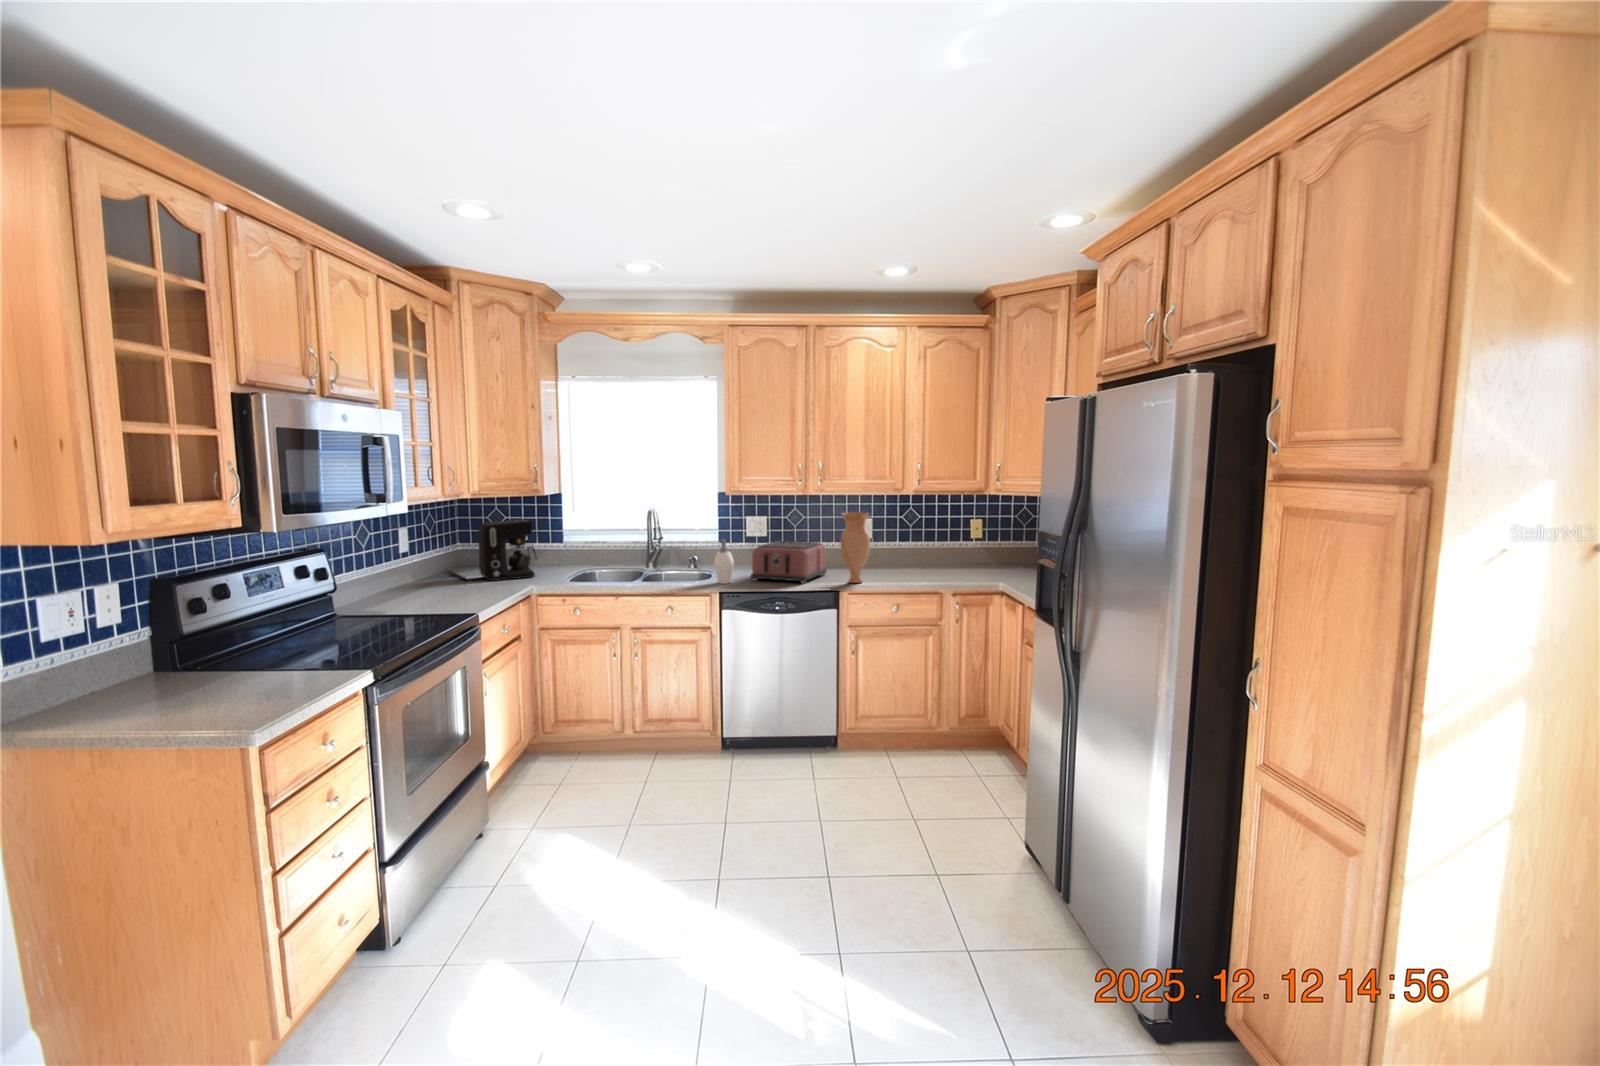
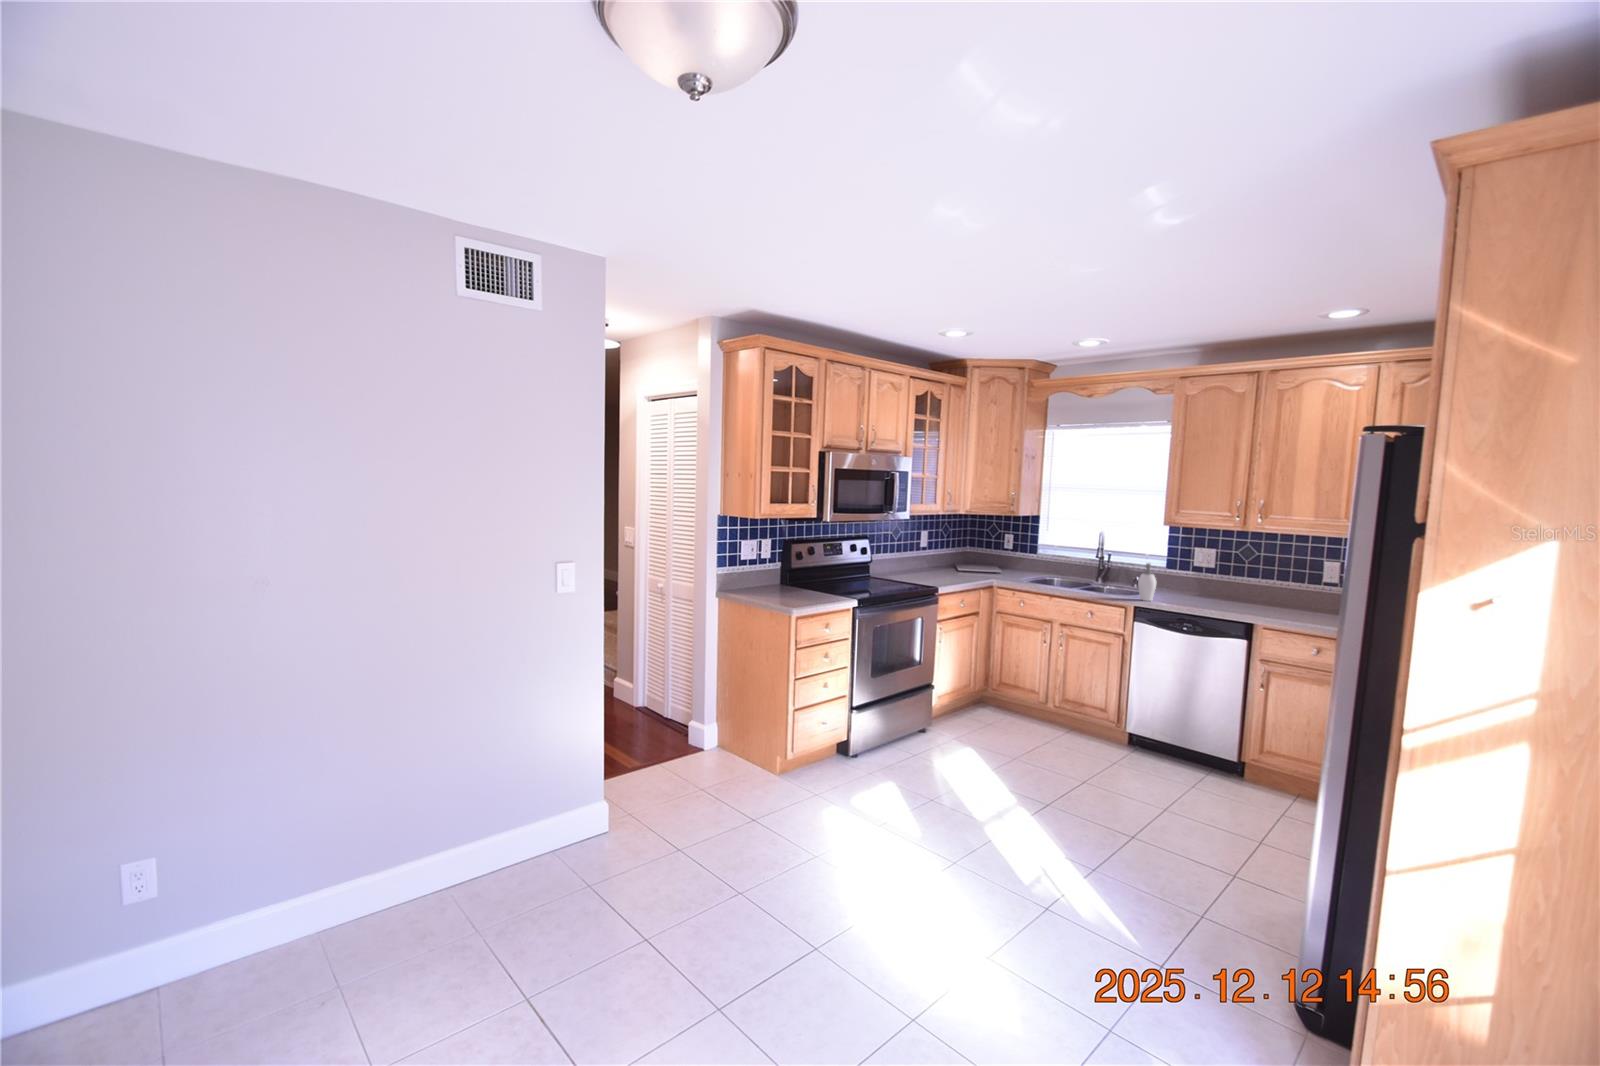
vase: present [840,512,870,583] -> none [1265,552,1301,621]
coffee maker: present [478,519,536,581] -> none [974,533,1013,575]
toaster: present [751,541,827,584] -> none [1174,572,1262,612]

